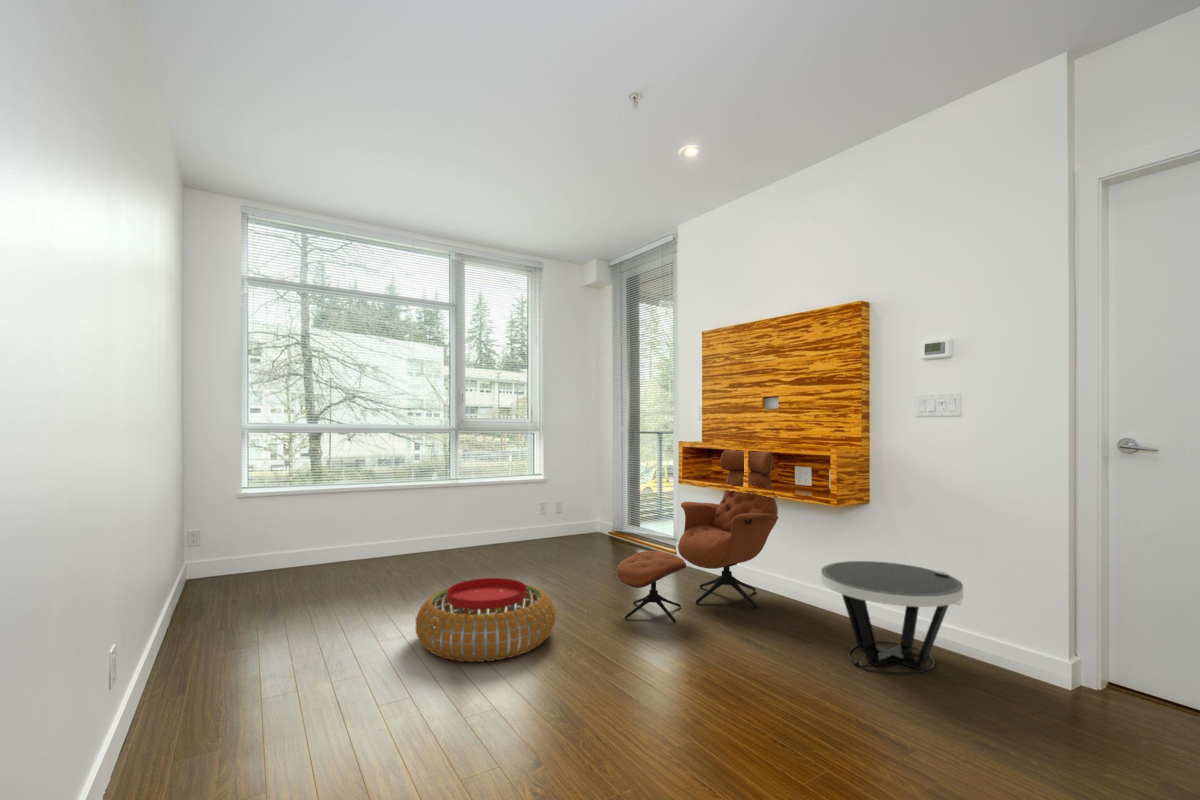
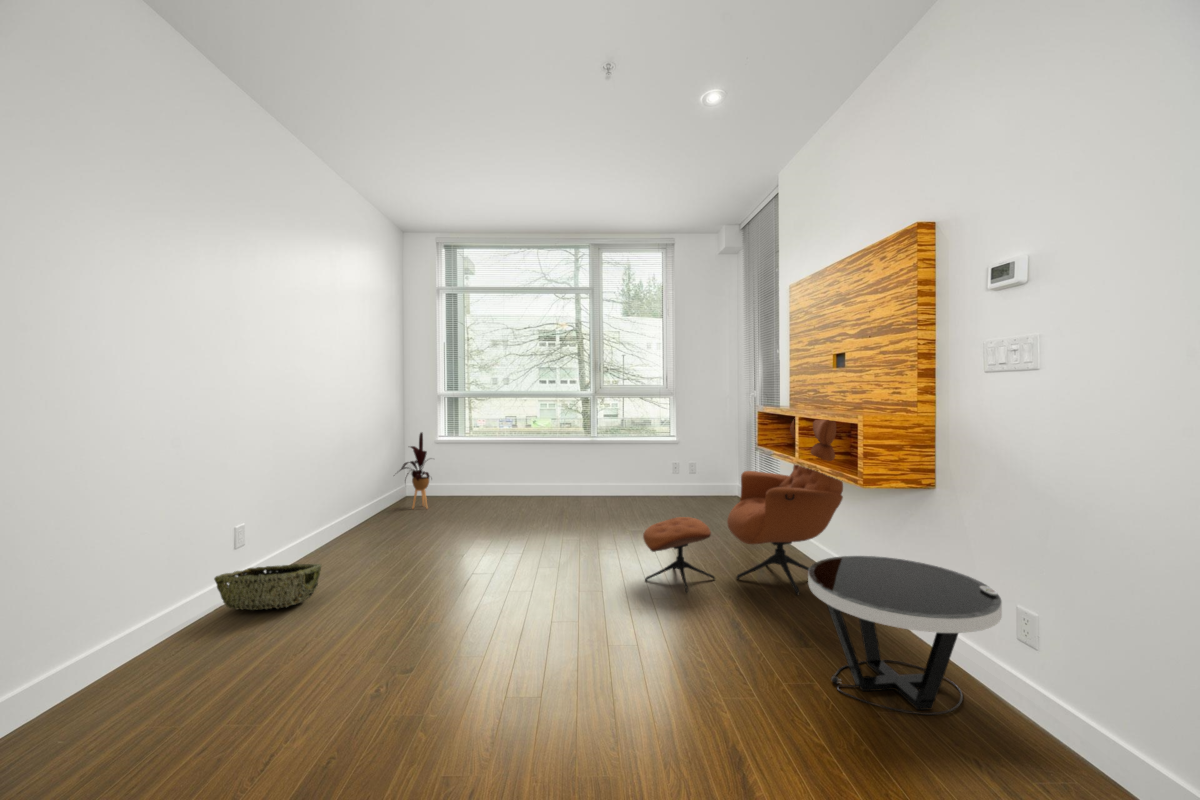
house plant: none [202,479,267,587] -> present [400,433,430,509]
pouf: present [416,578,555,662] -> none [451,523,572,593]
woven basket: none [125,667,277,758] -> present [214,564,321,610]

